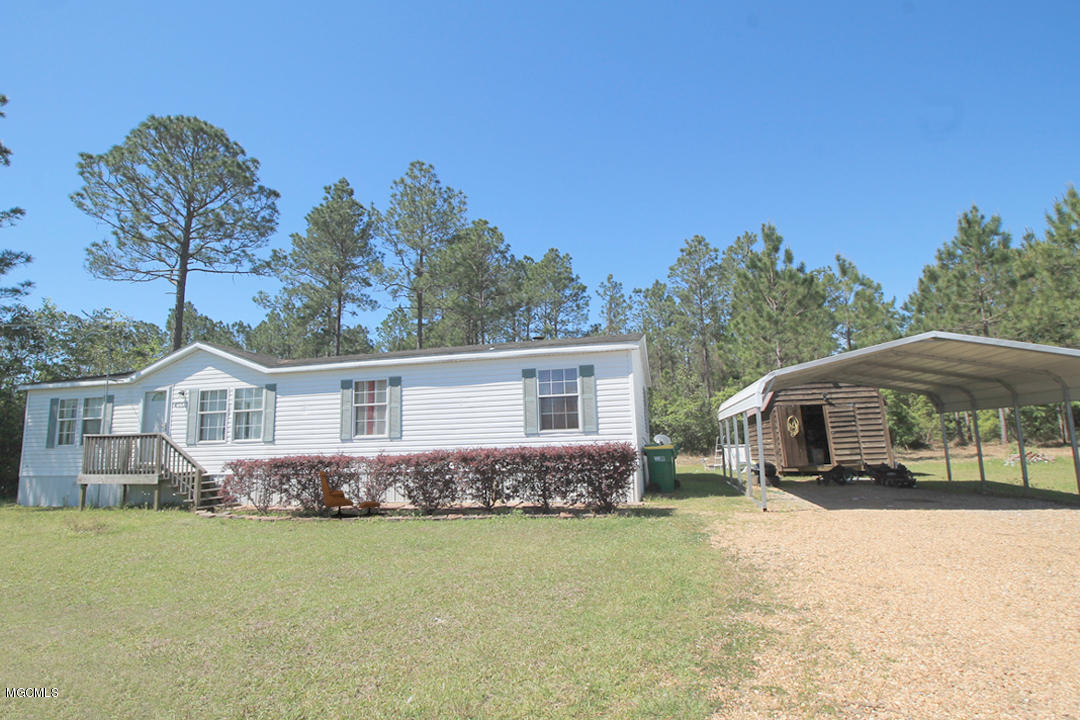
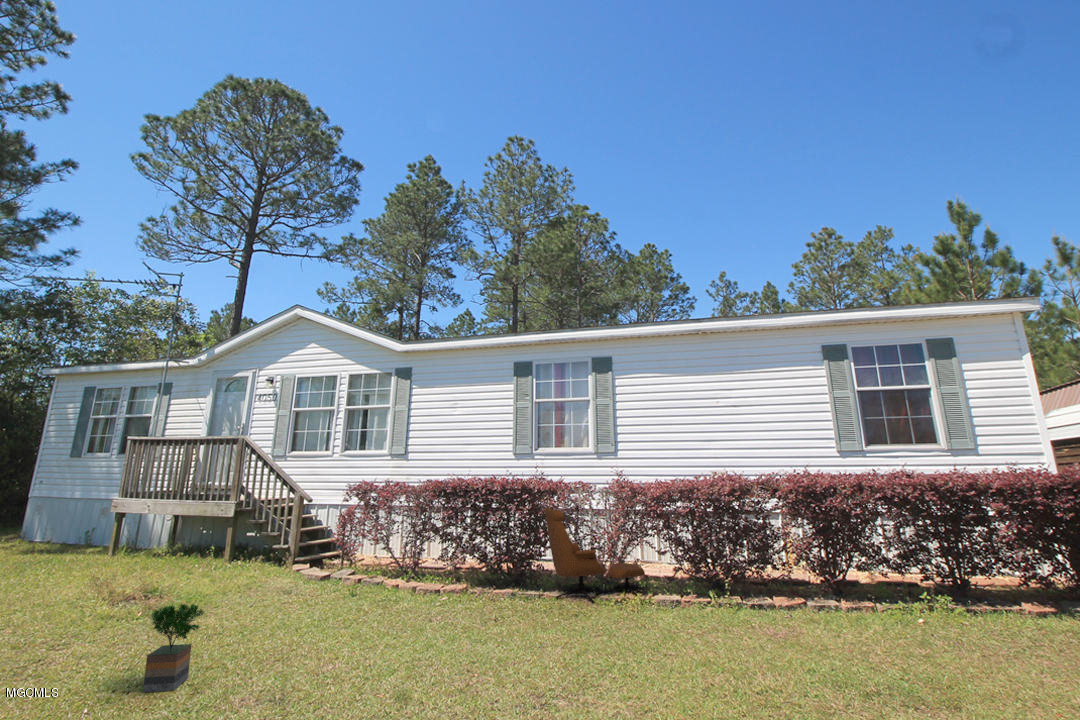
potted tree: none [92,512,119,547] -> present [143,604,204,693]

